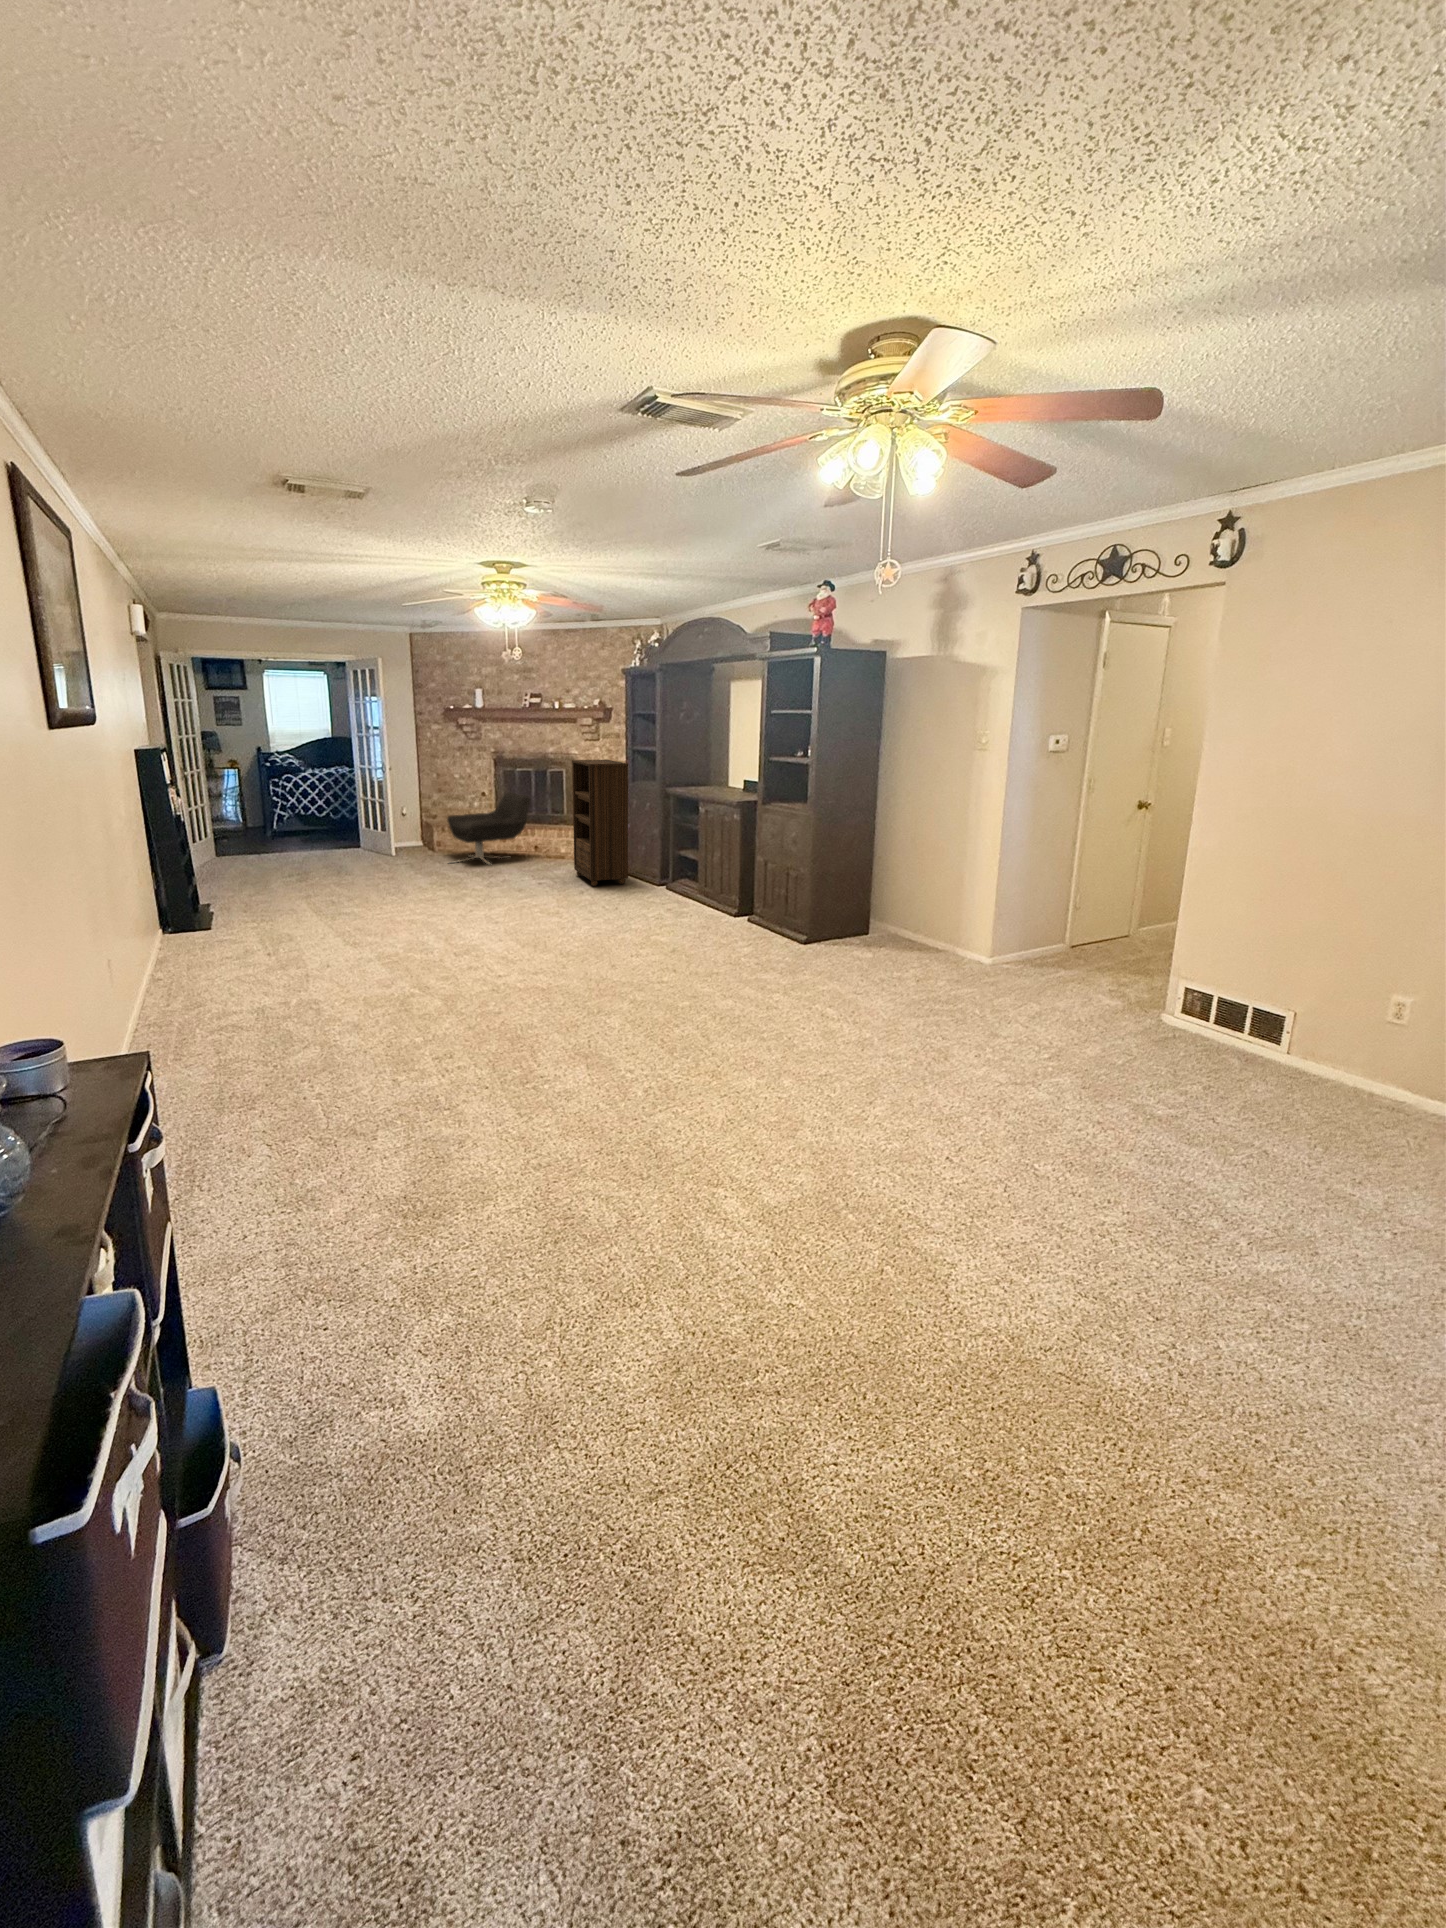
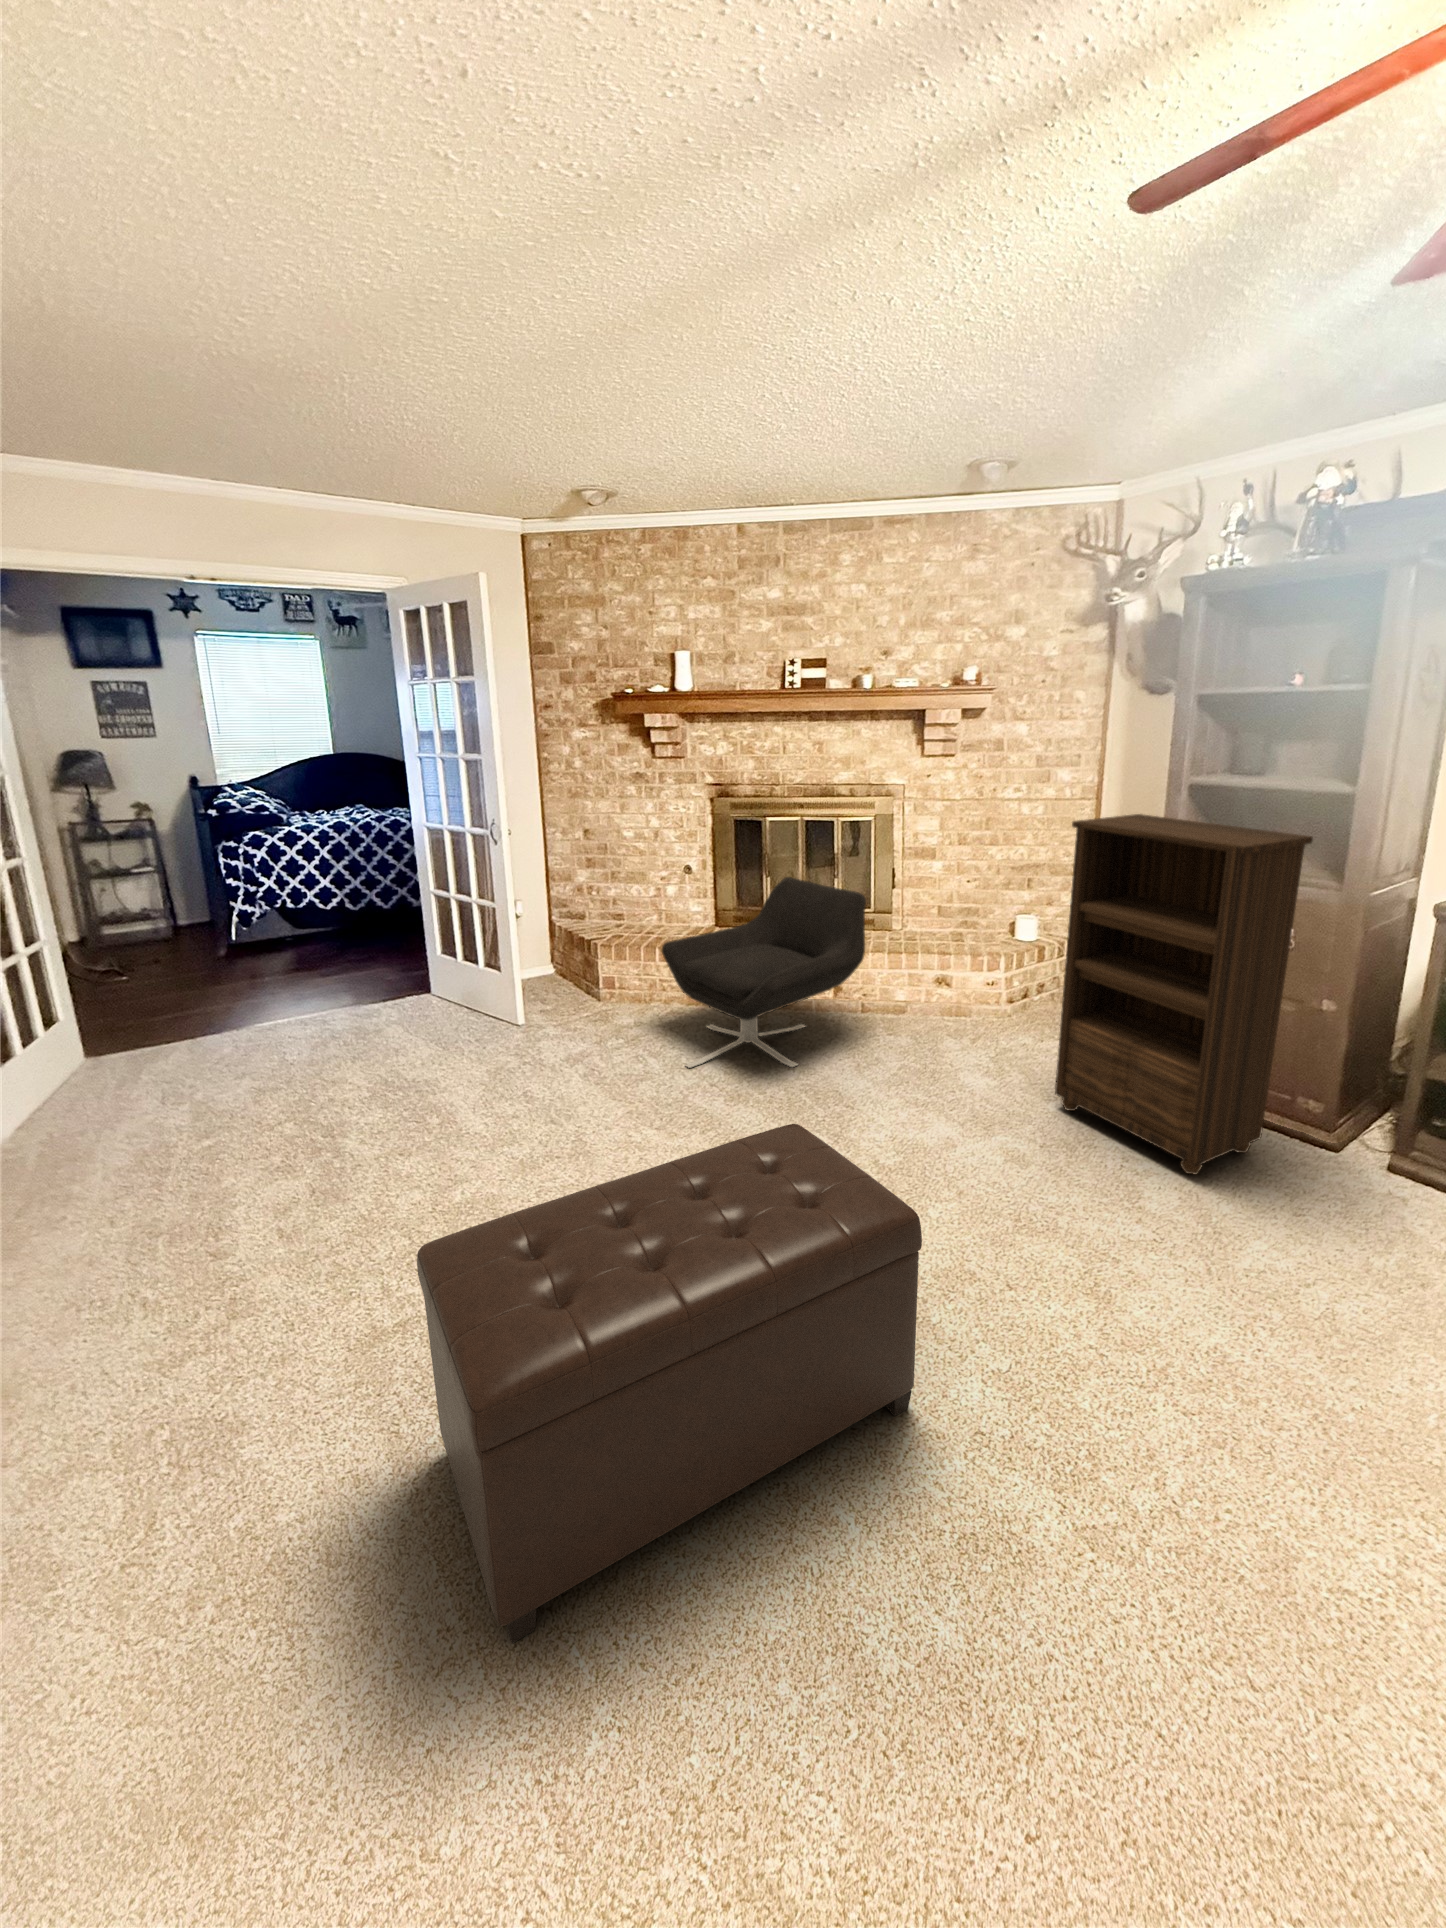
ottoman: none [313,838,442,916] -> present [417,1124,922,1643]

